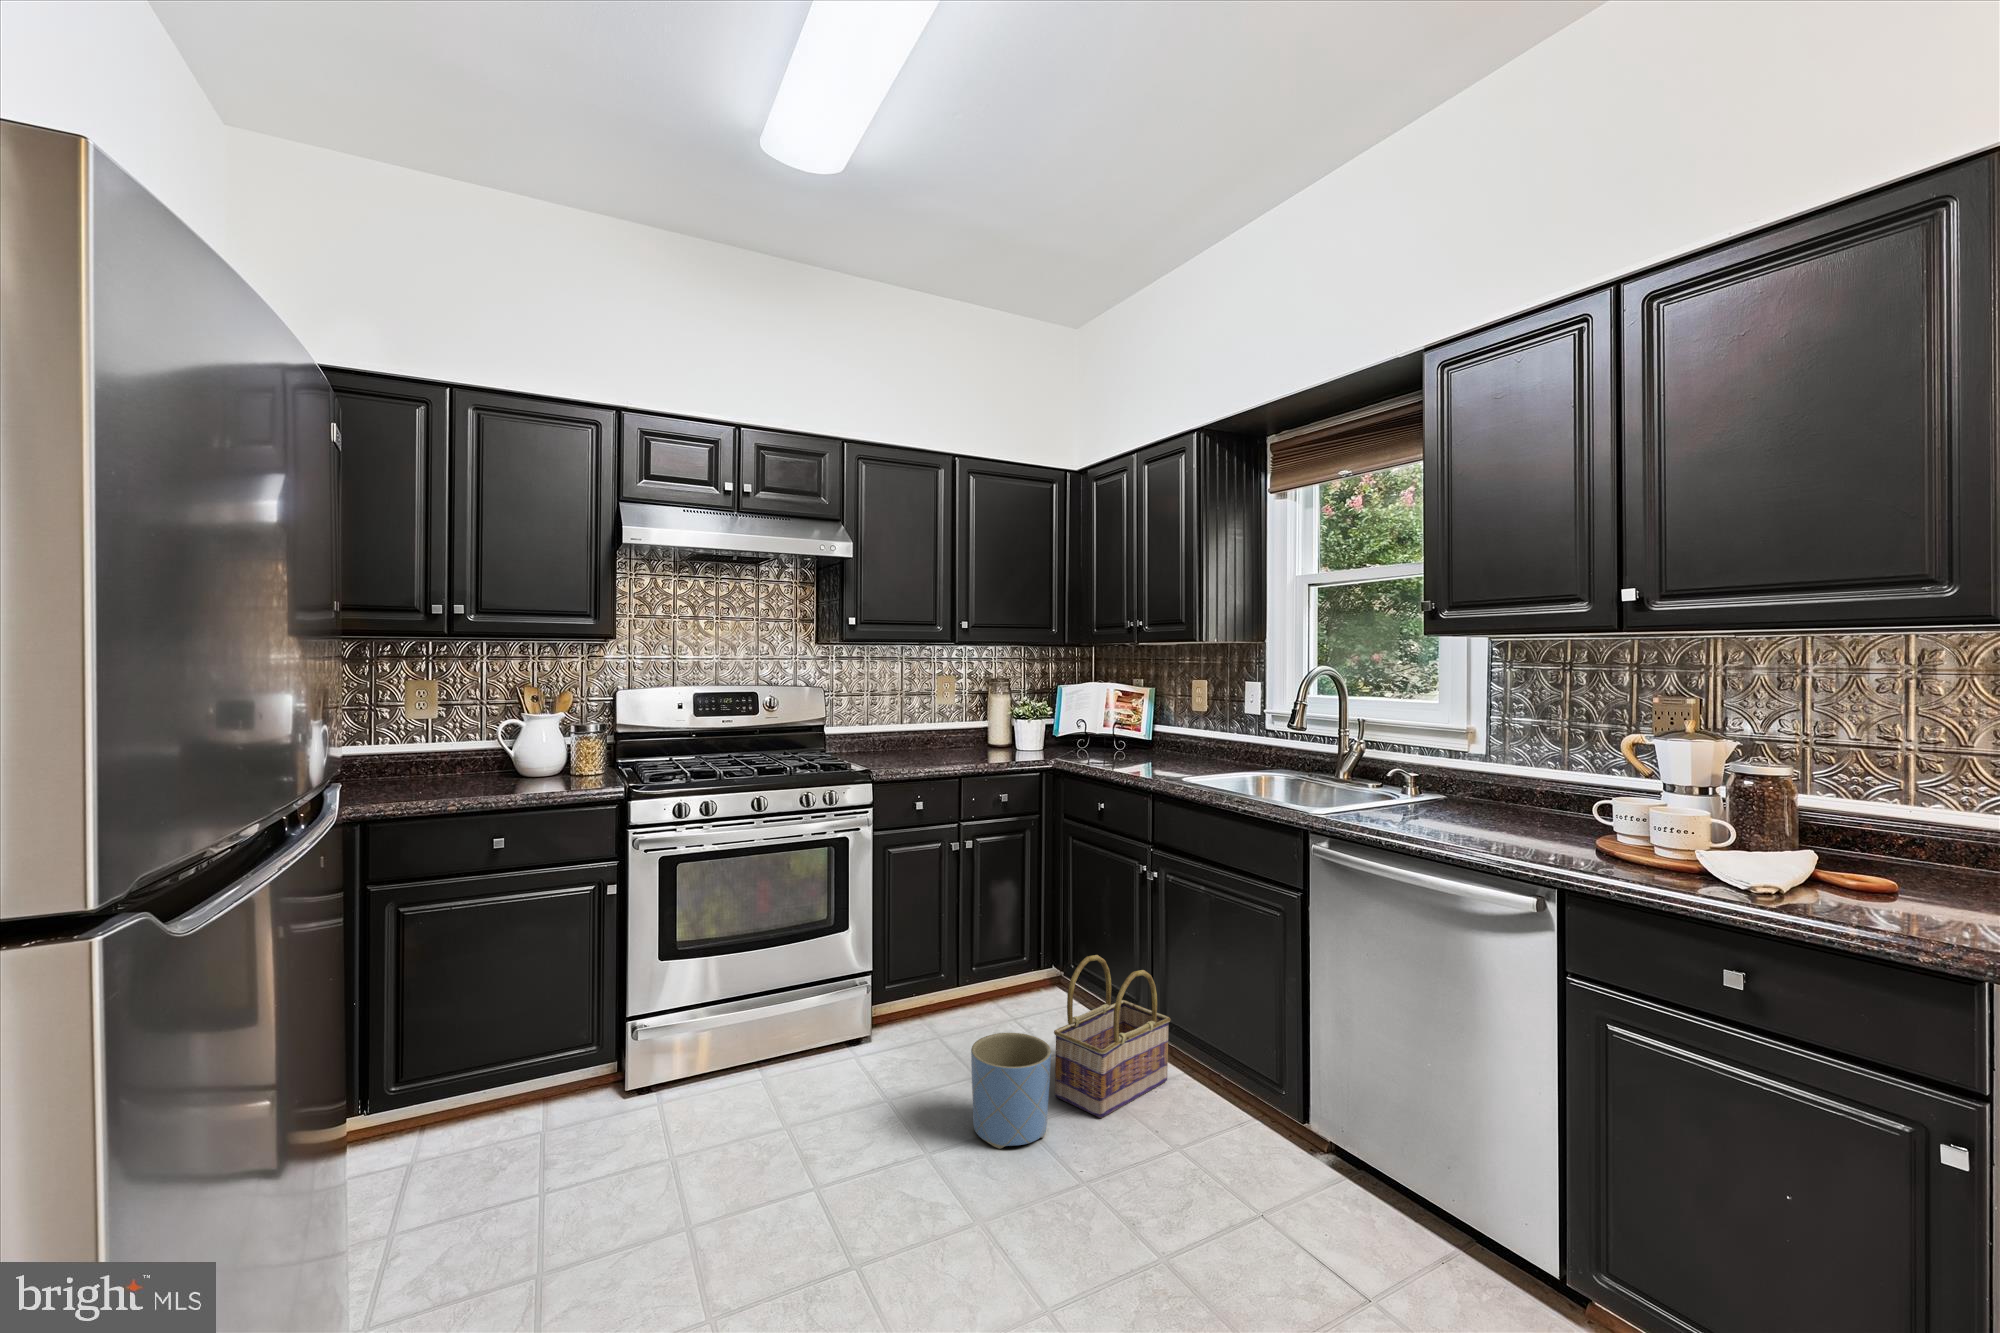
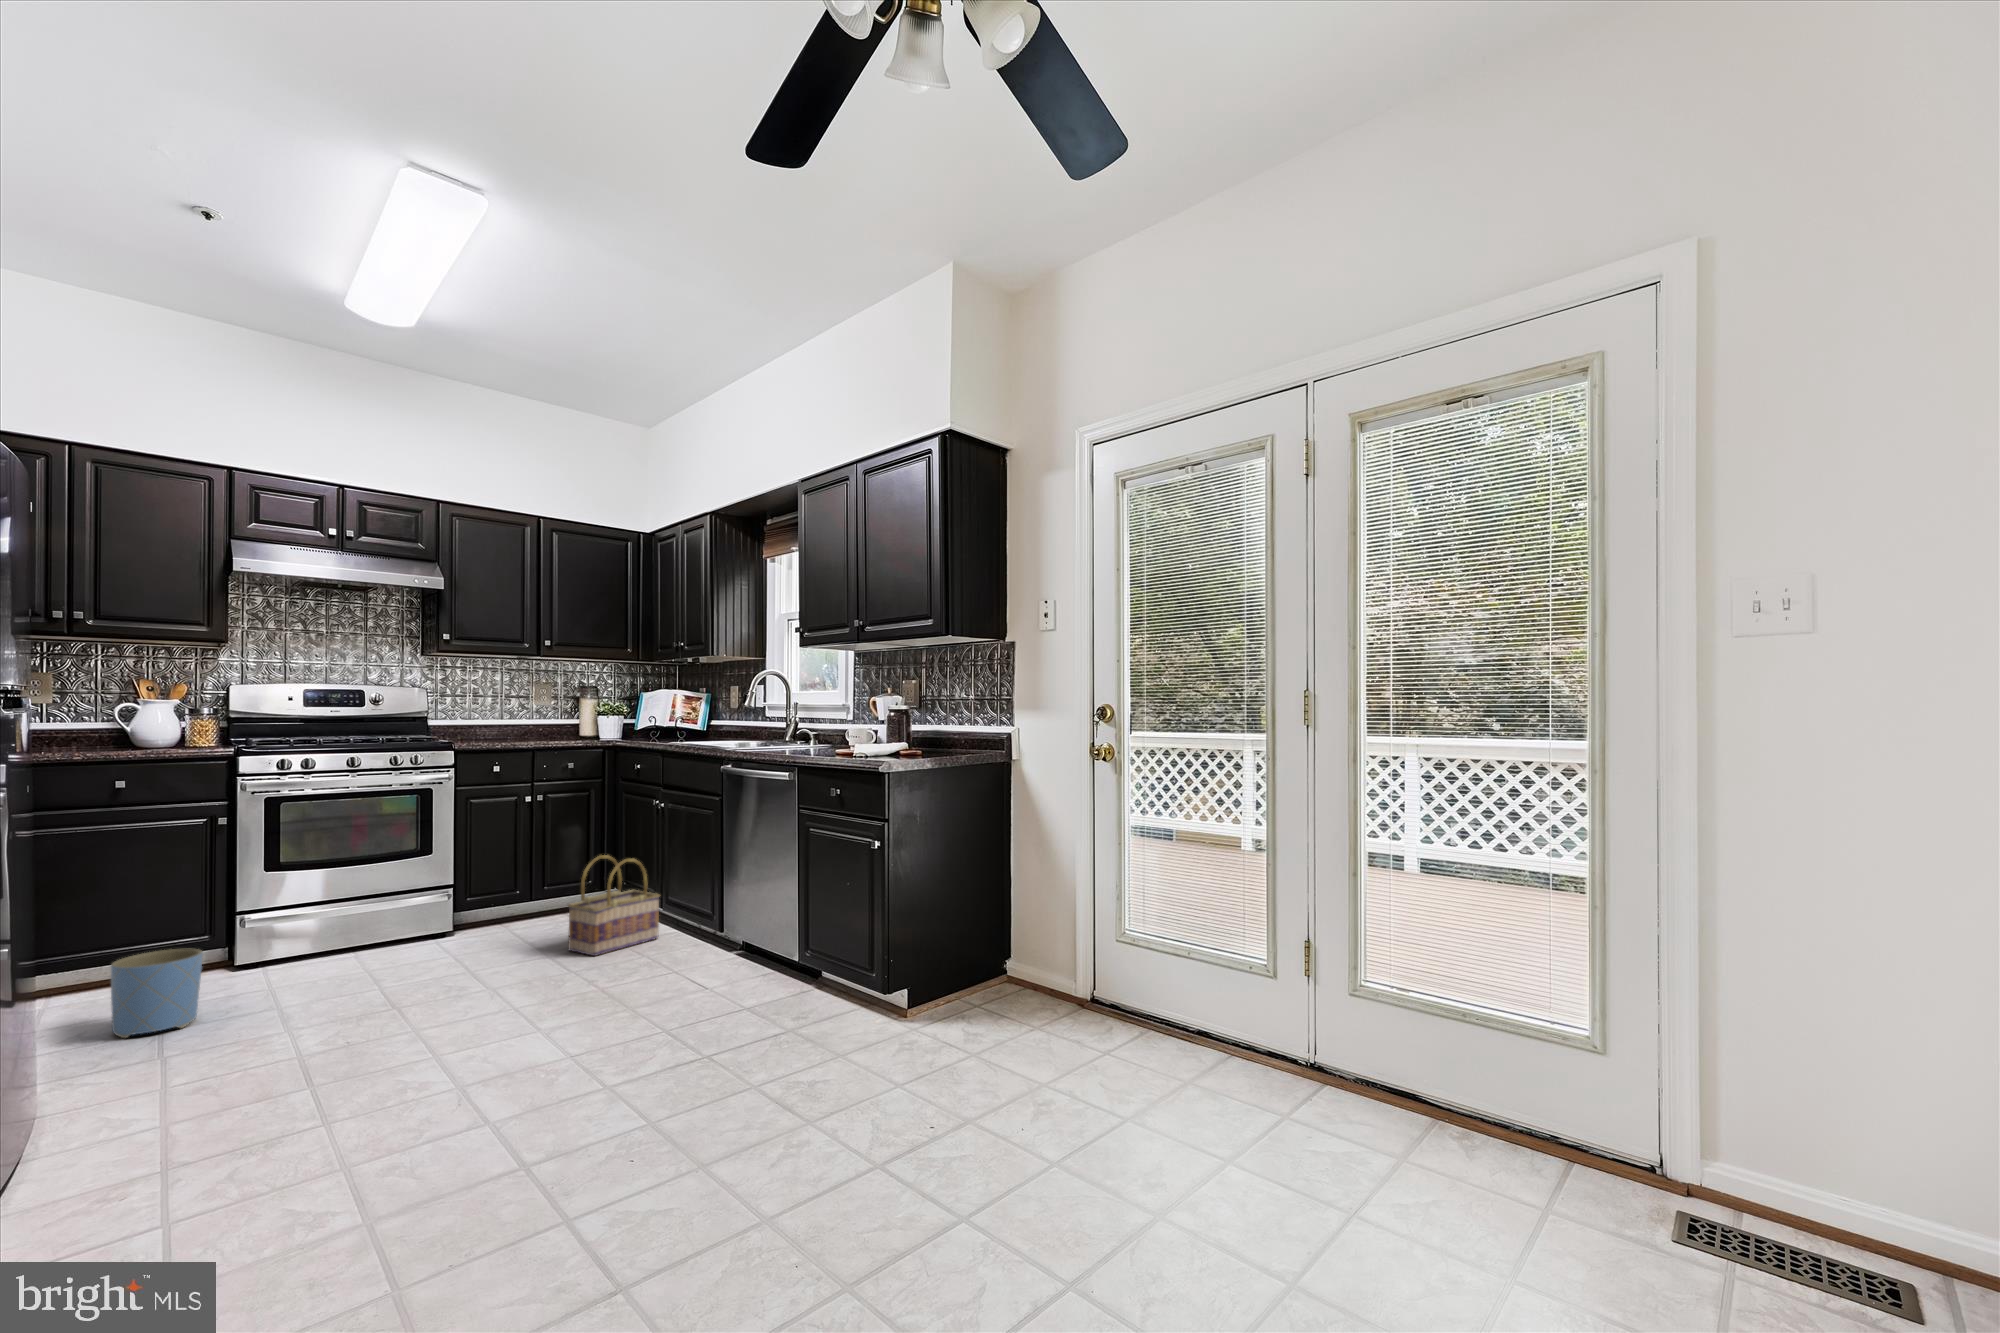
planter: present [971,1033,1051,1149] -> present [111,949,203,1038]

